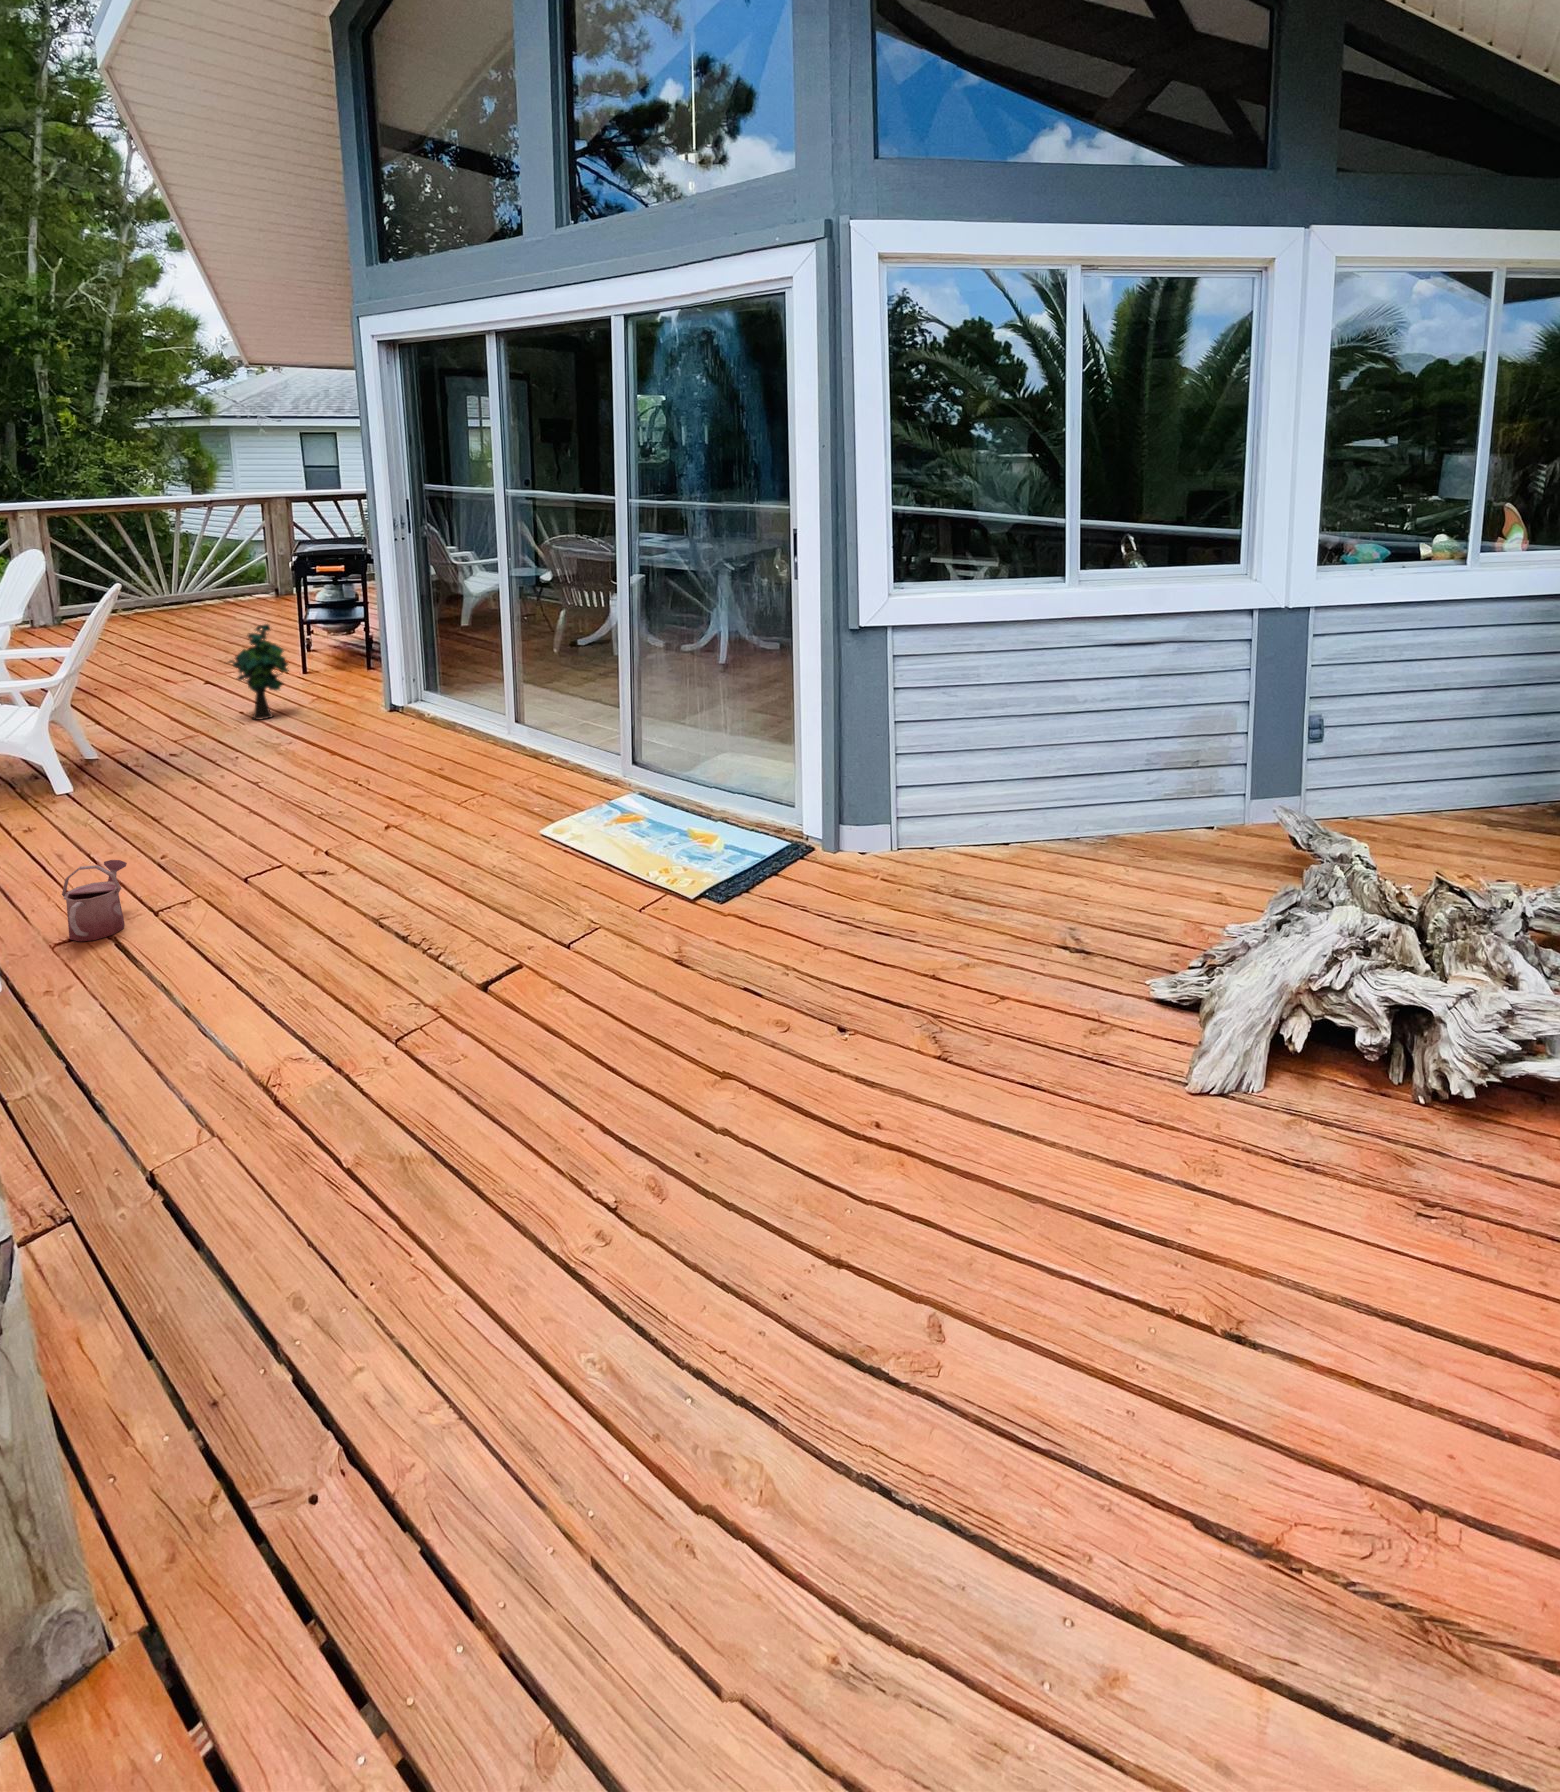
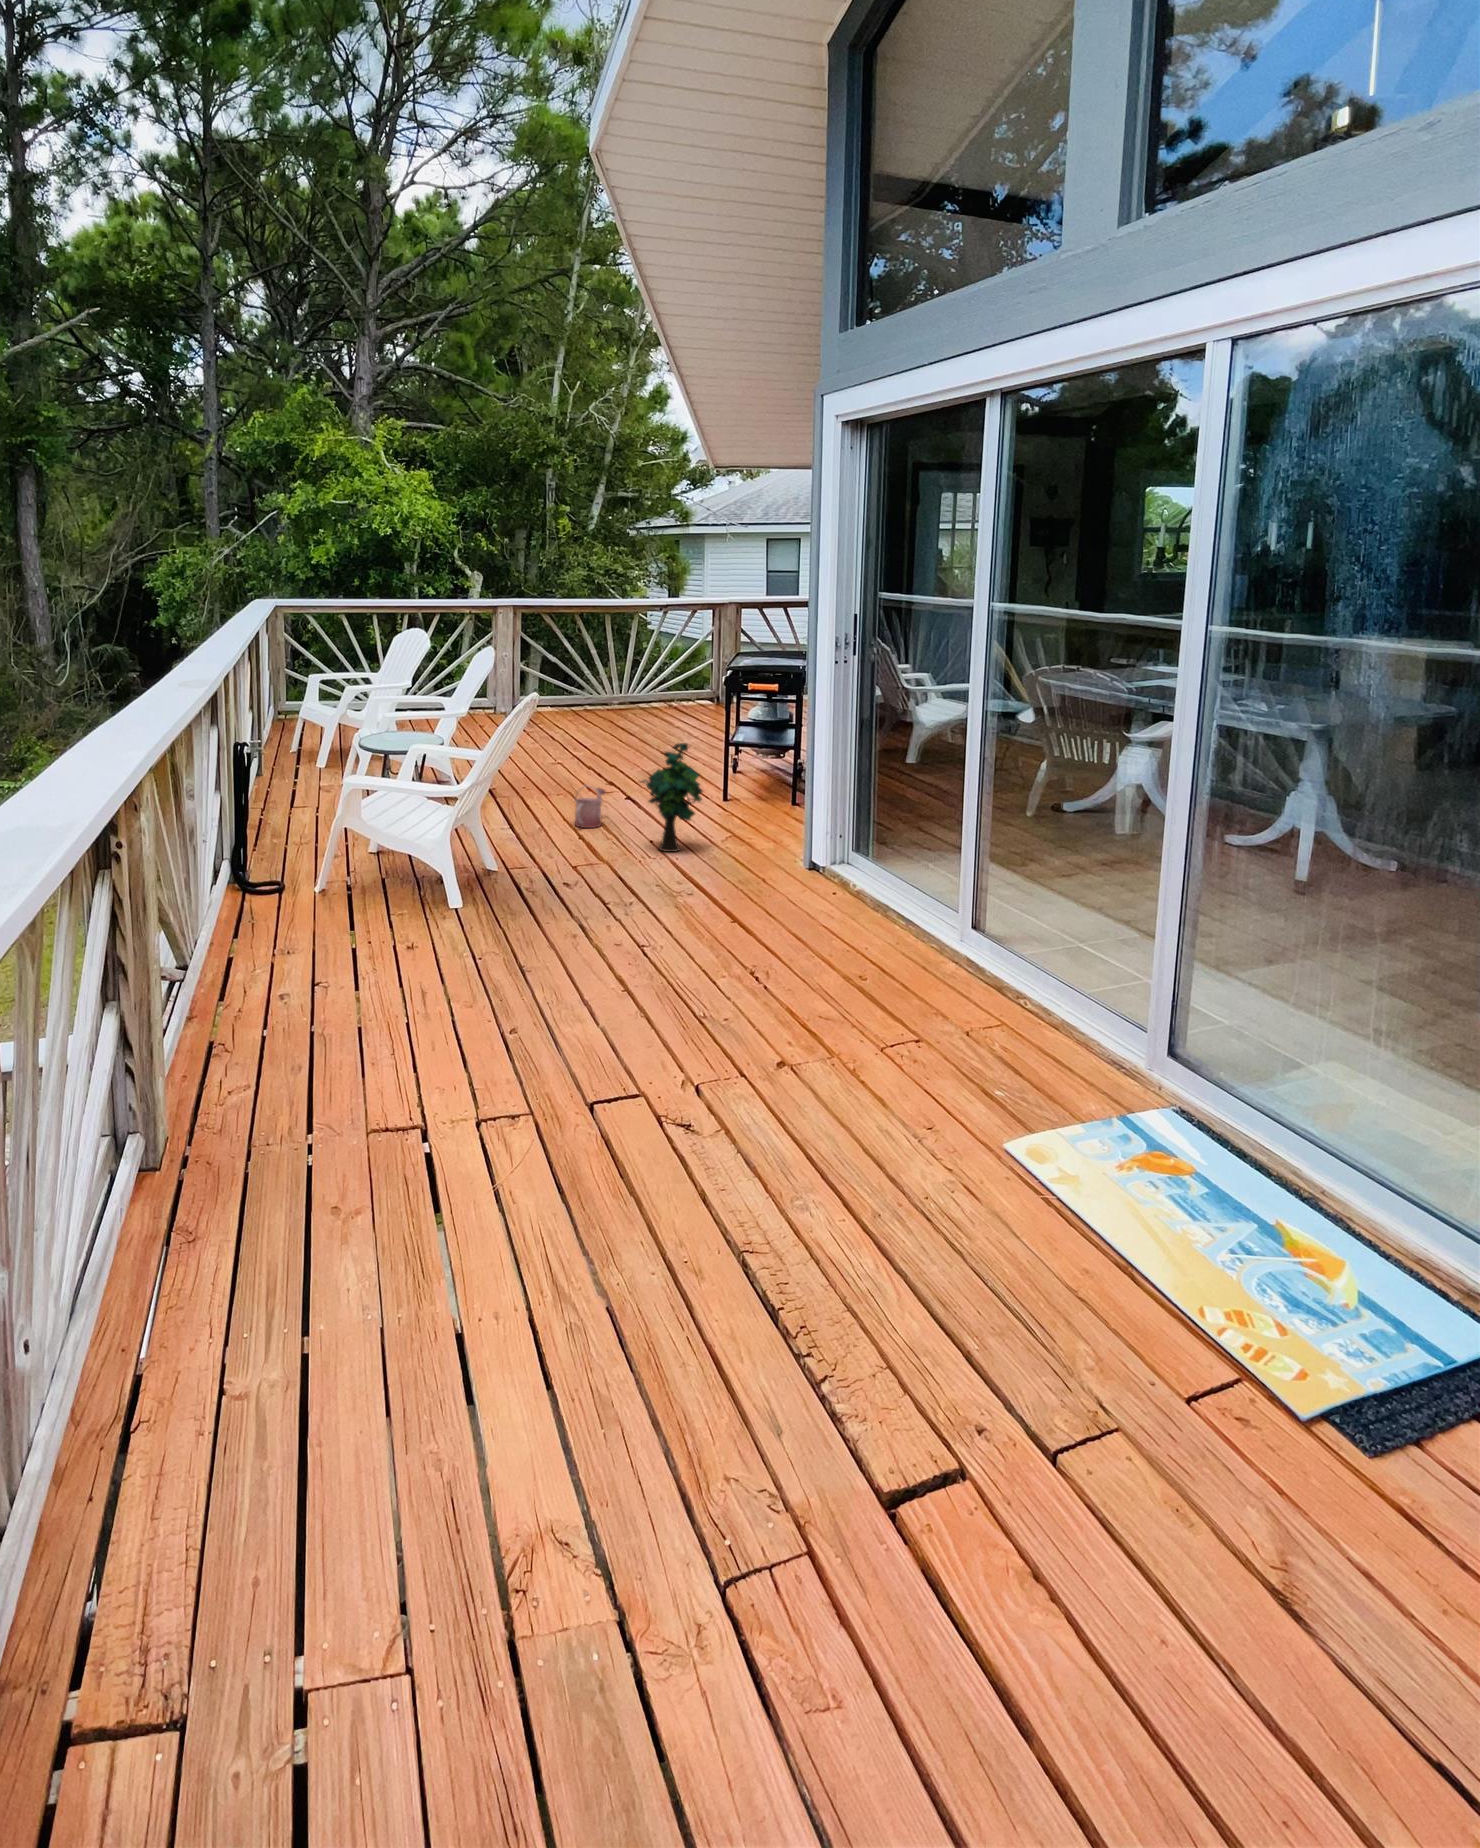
watering can: present [62,860,127,941] -> present [575,787,606,828]

